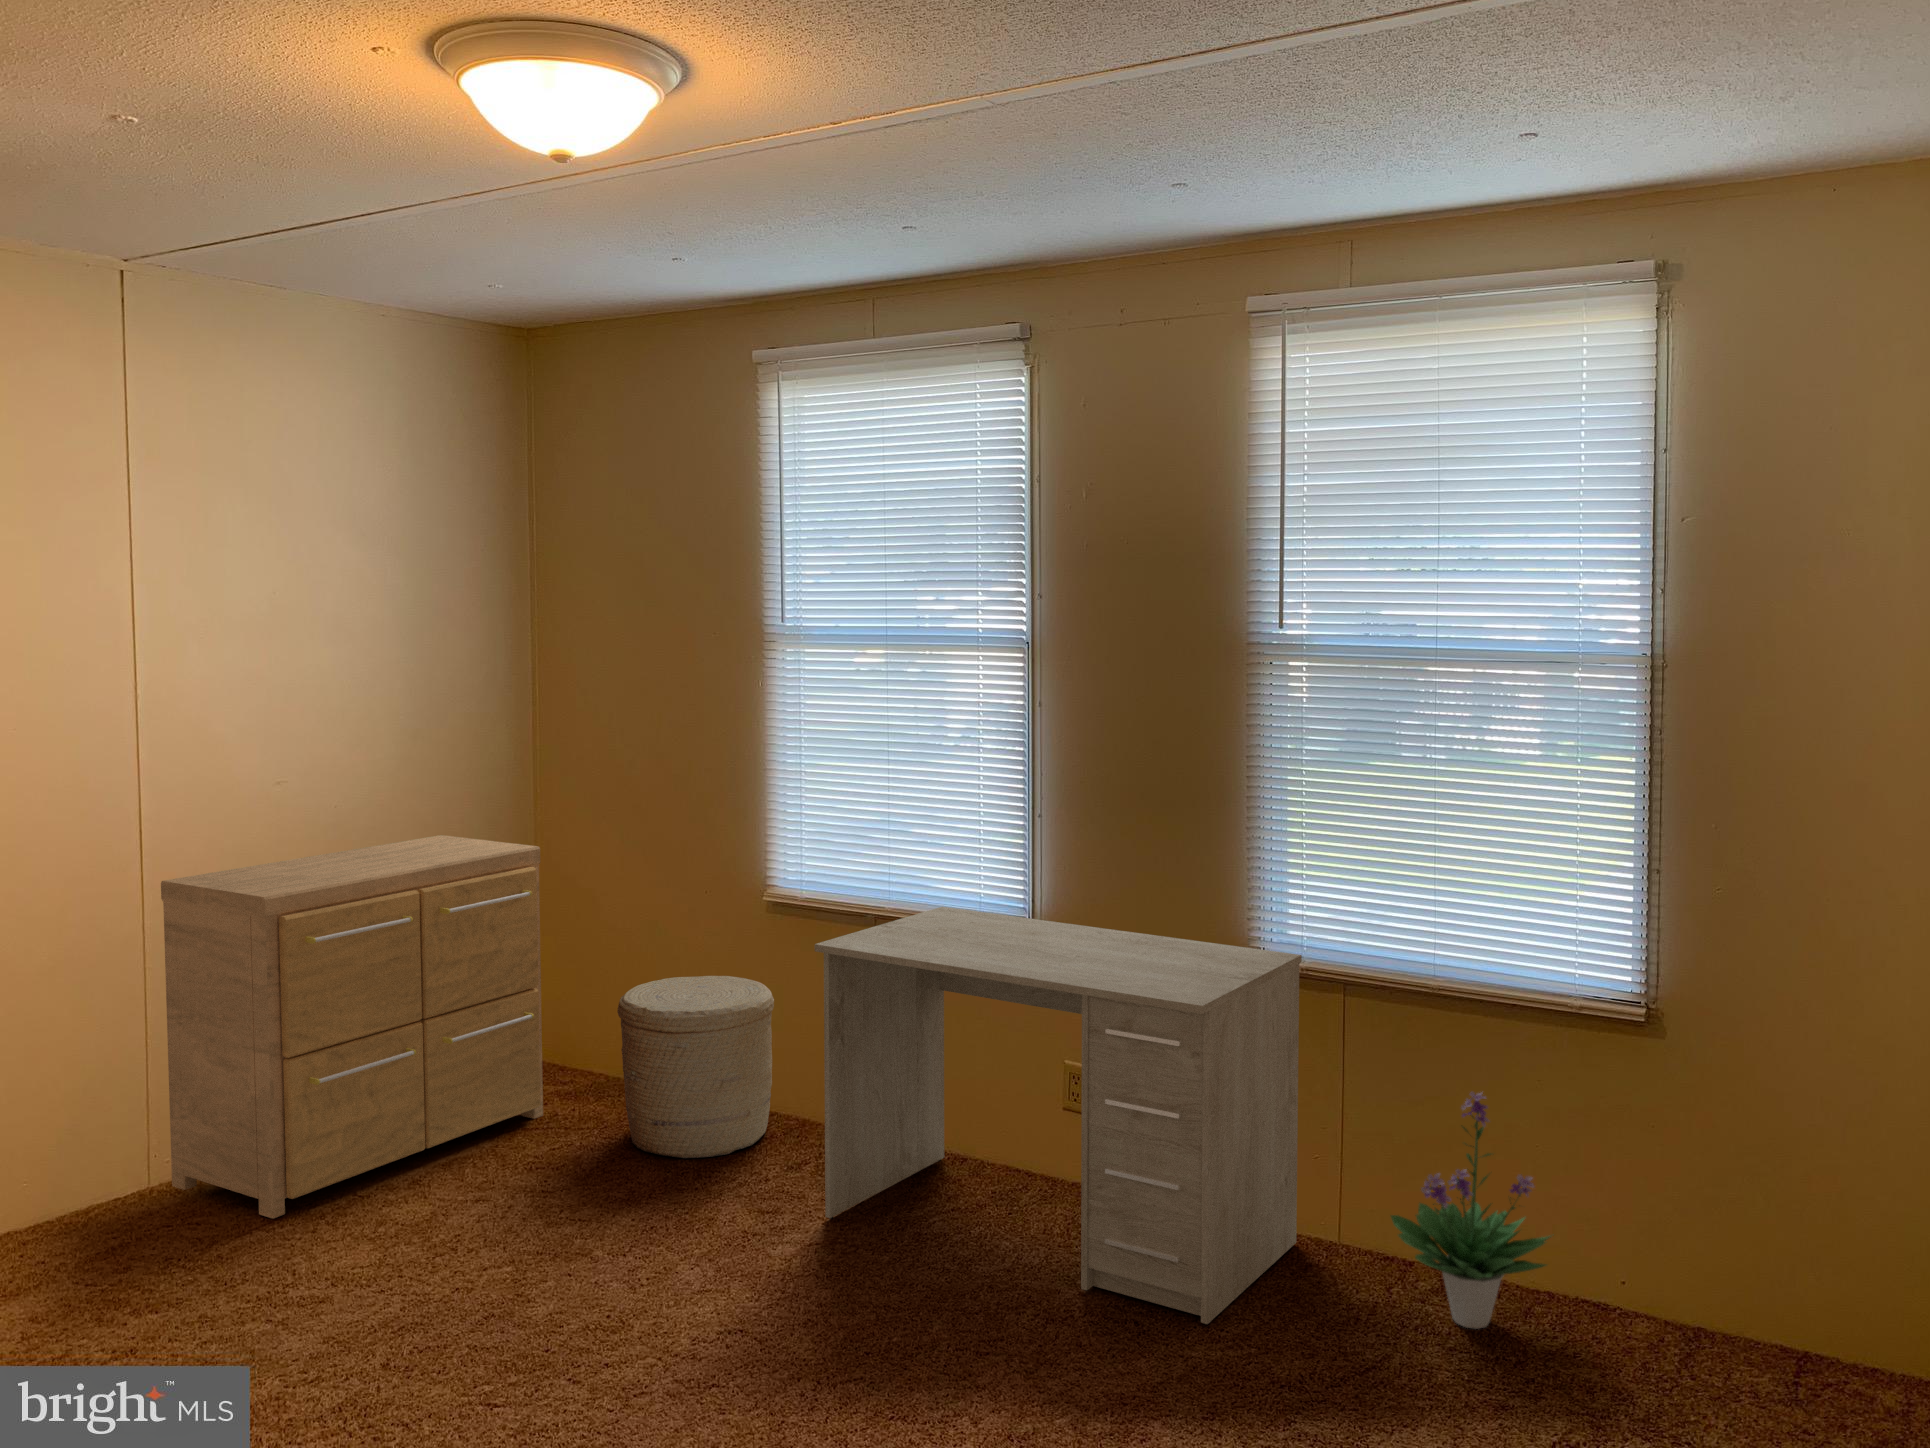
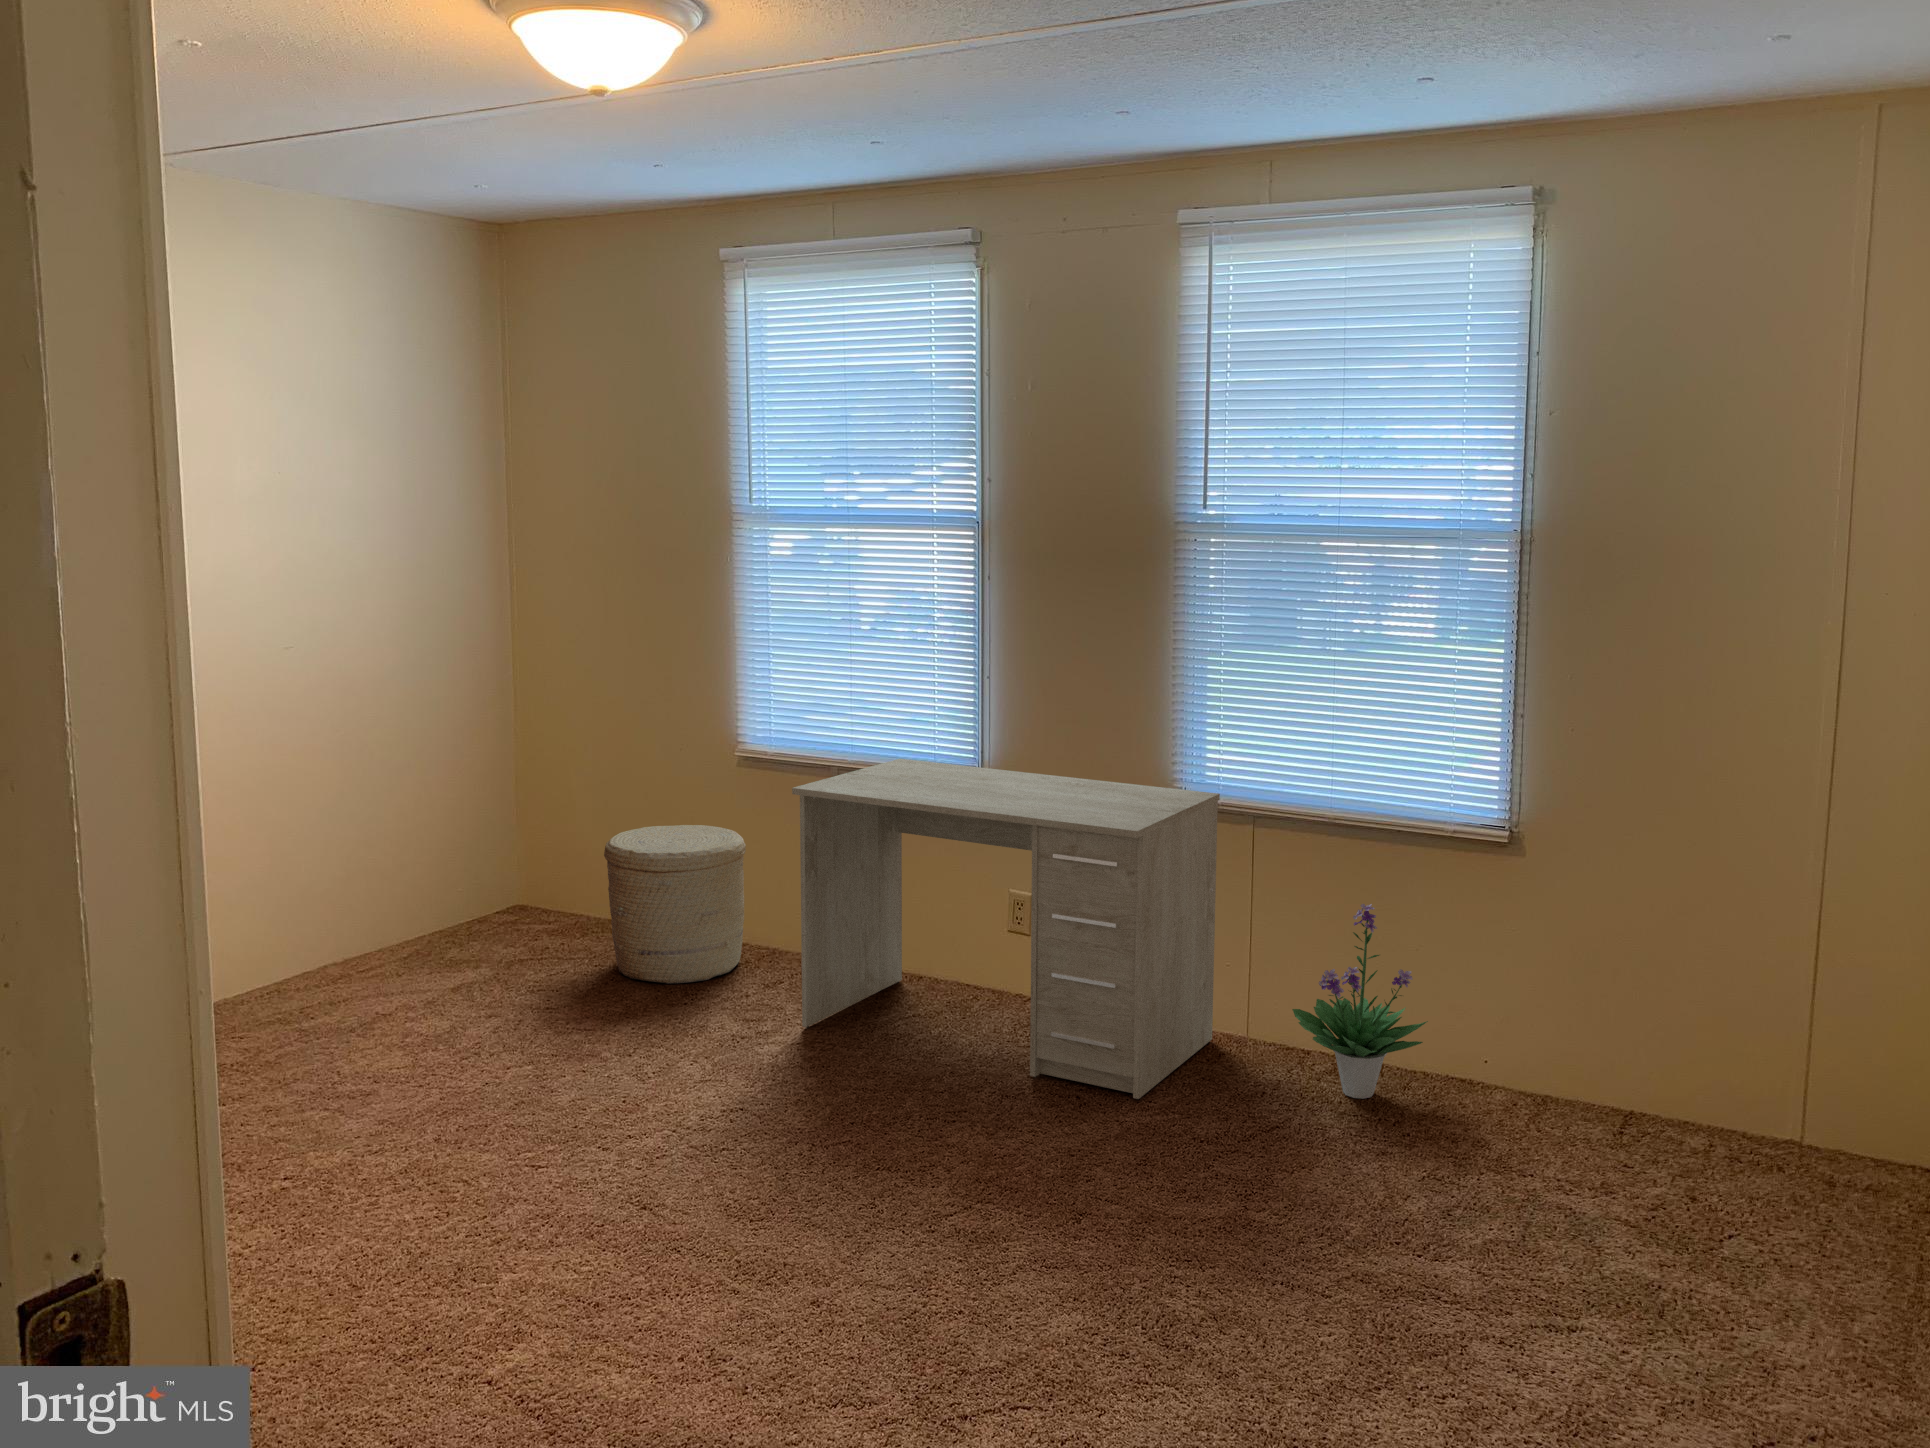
dresser: present [161,835,543,1218] -> none [184,699,533,1035]

